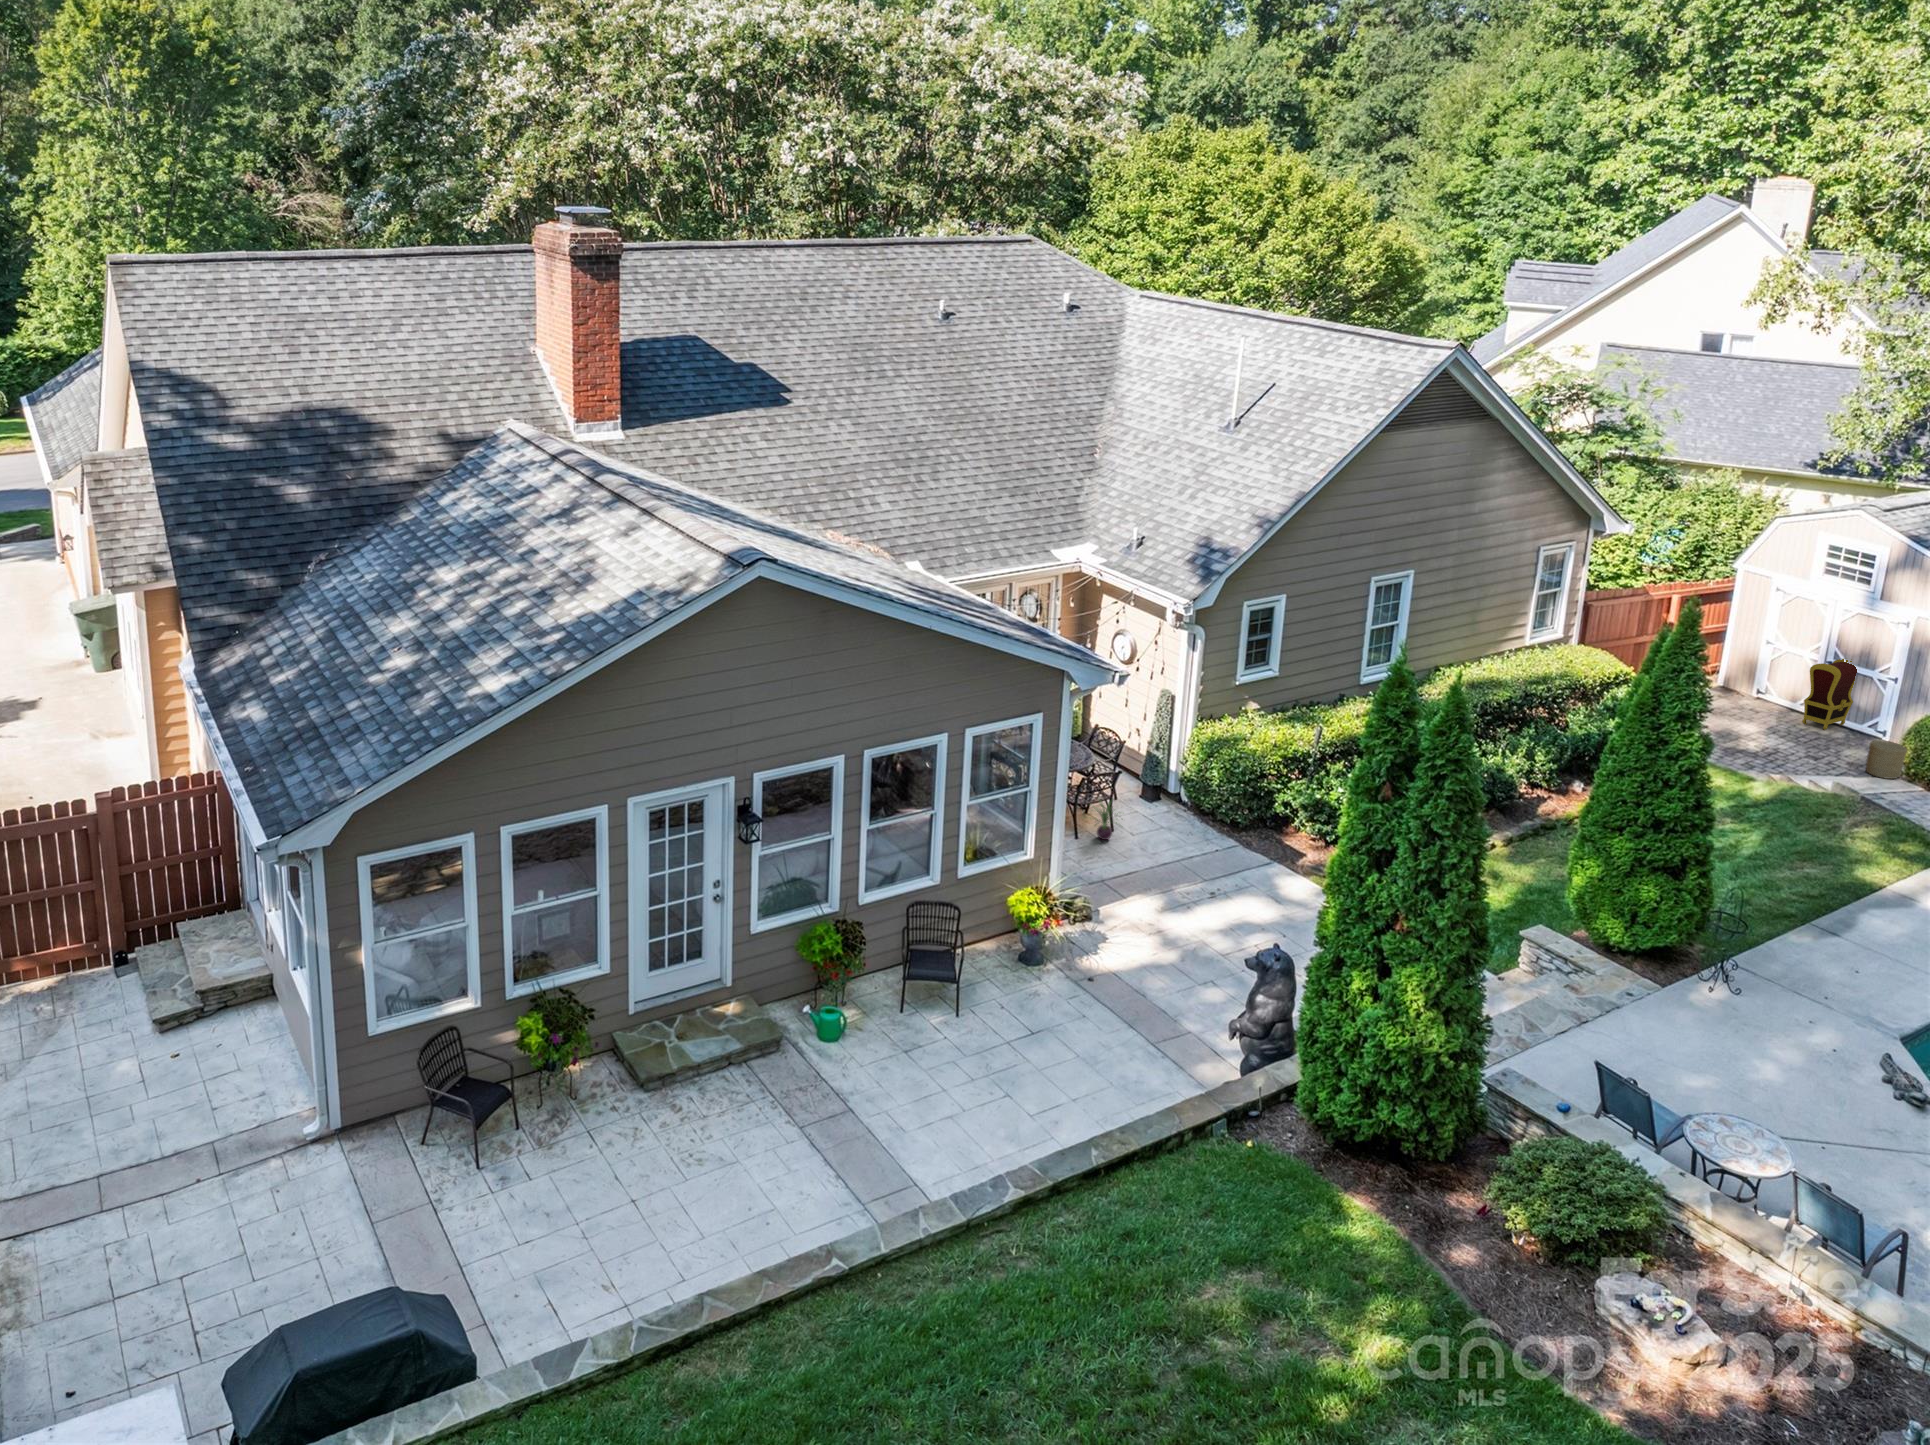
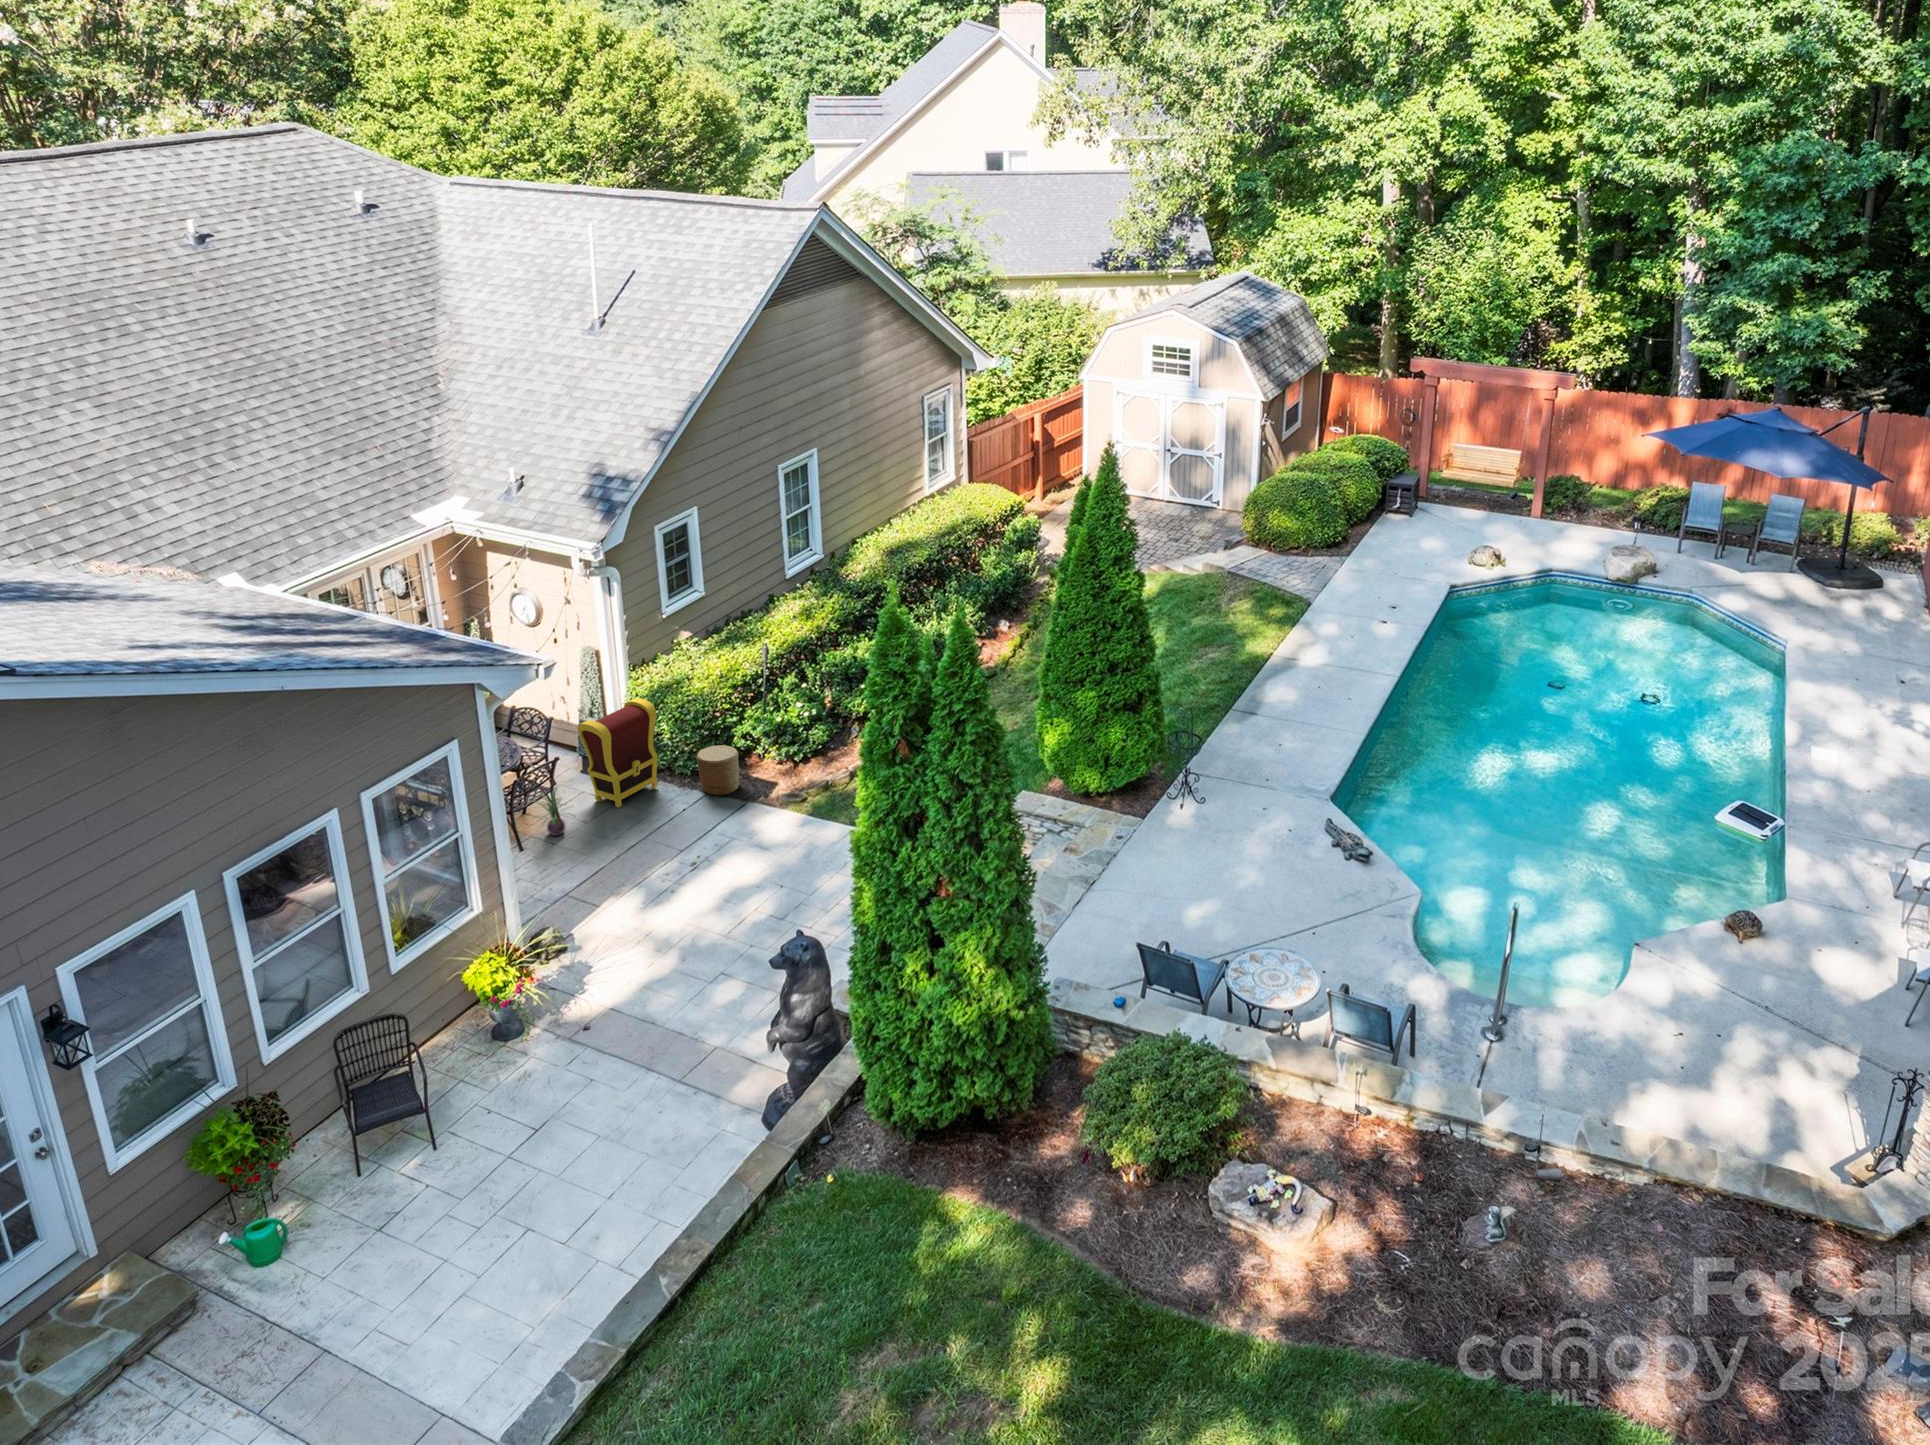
armchair: present [1802,659,1857,730] -> present [577,698,658,808]
woven basket: present [1866,740,1907,779] -> present [696,745,739,796]

